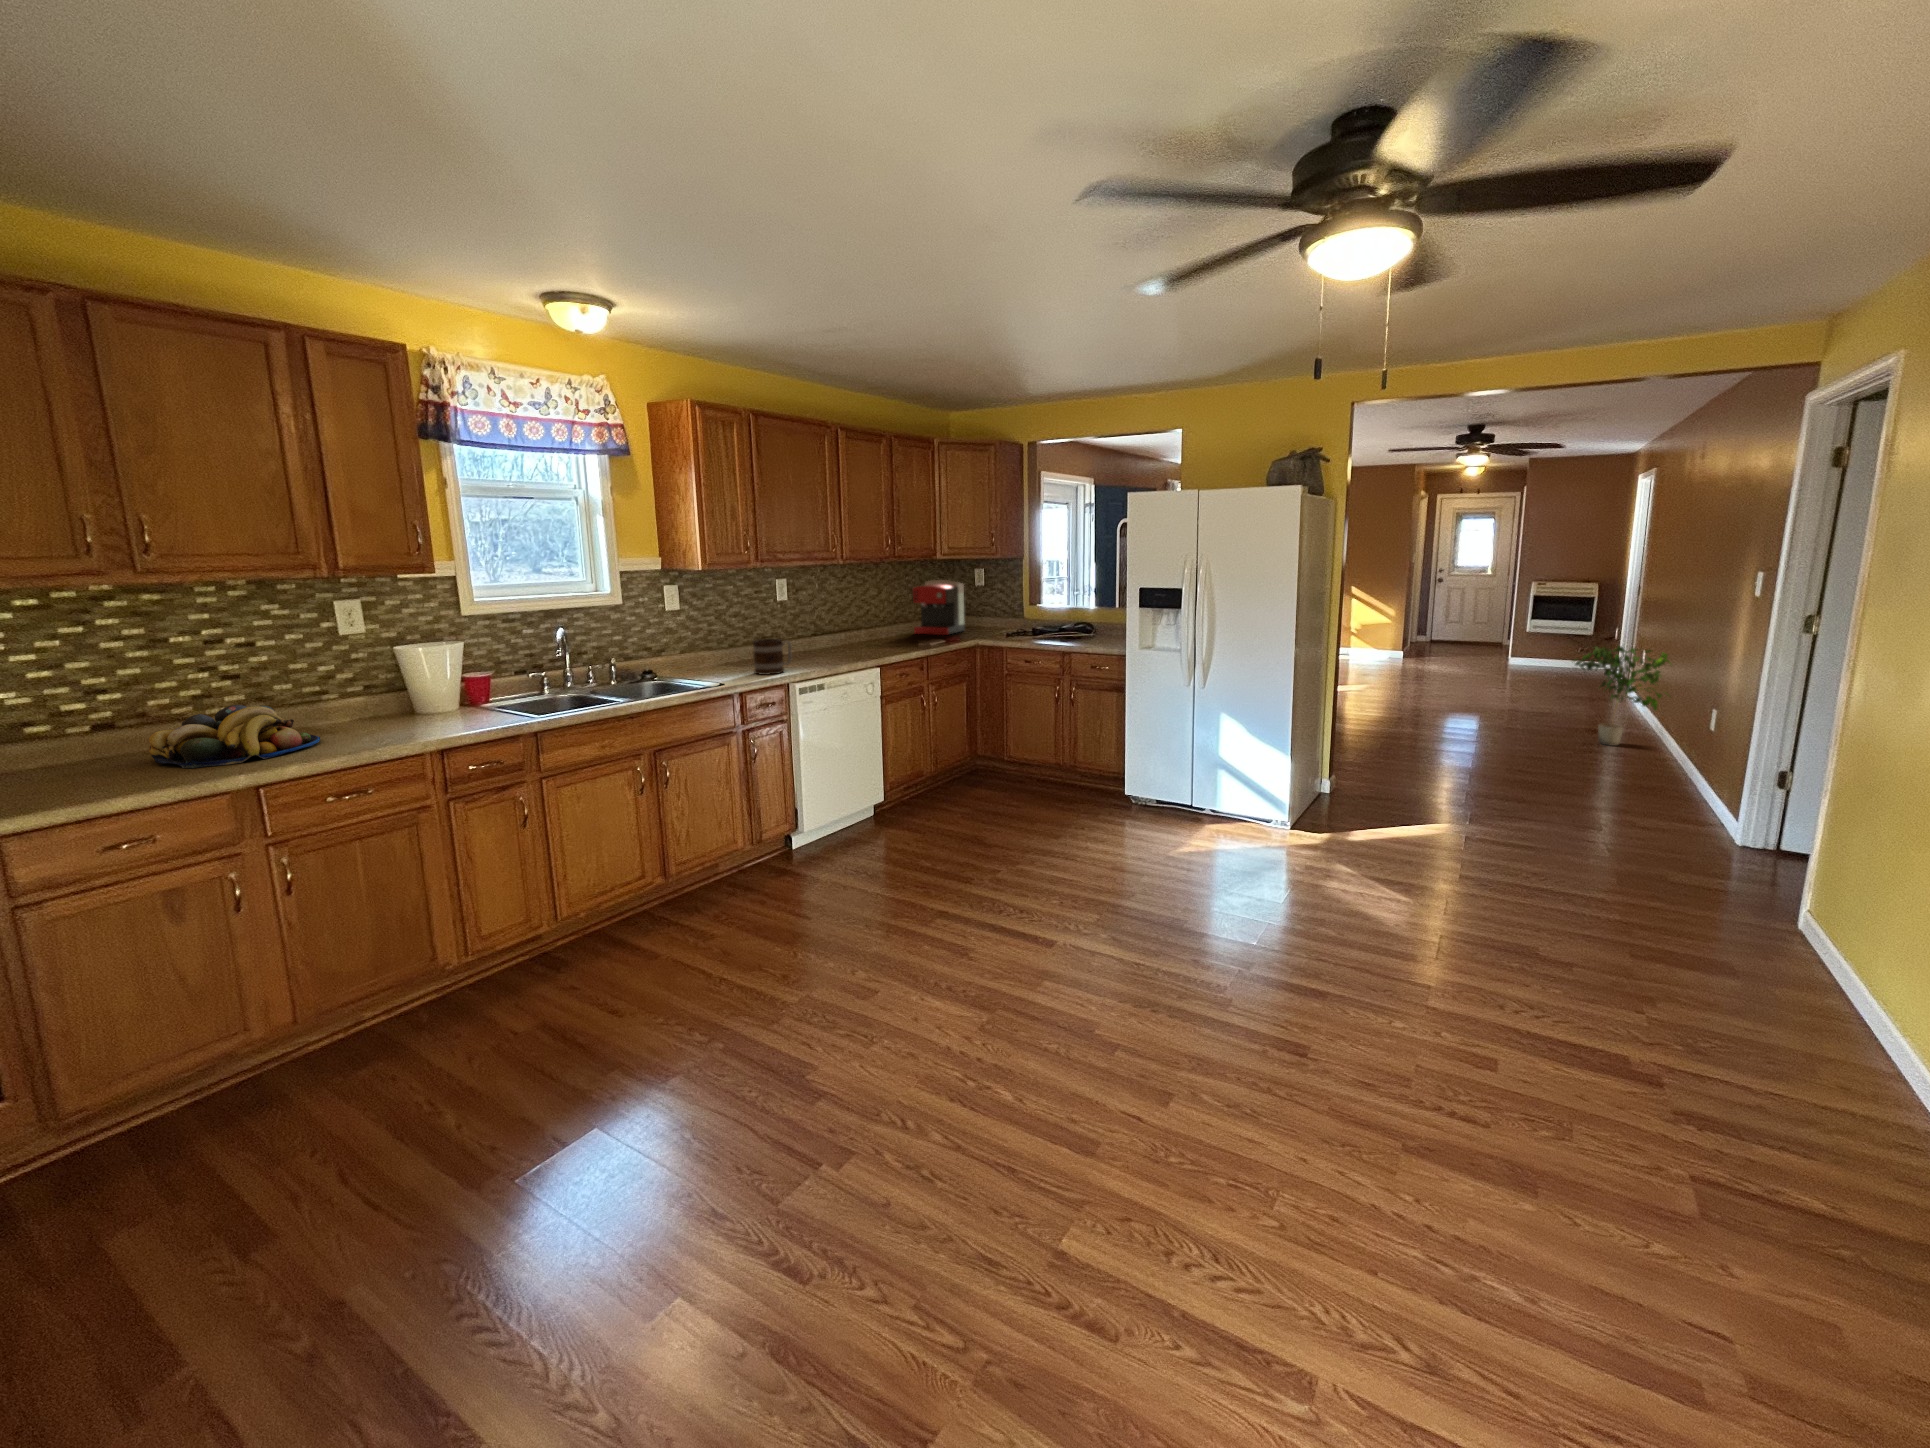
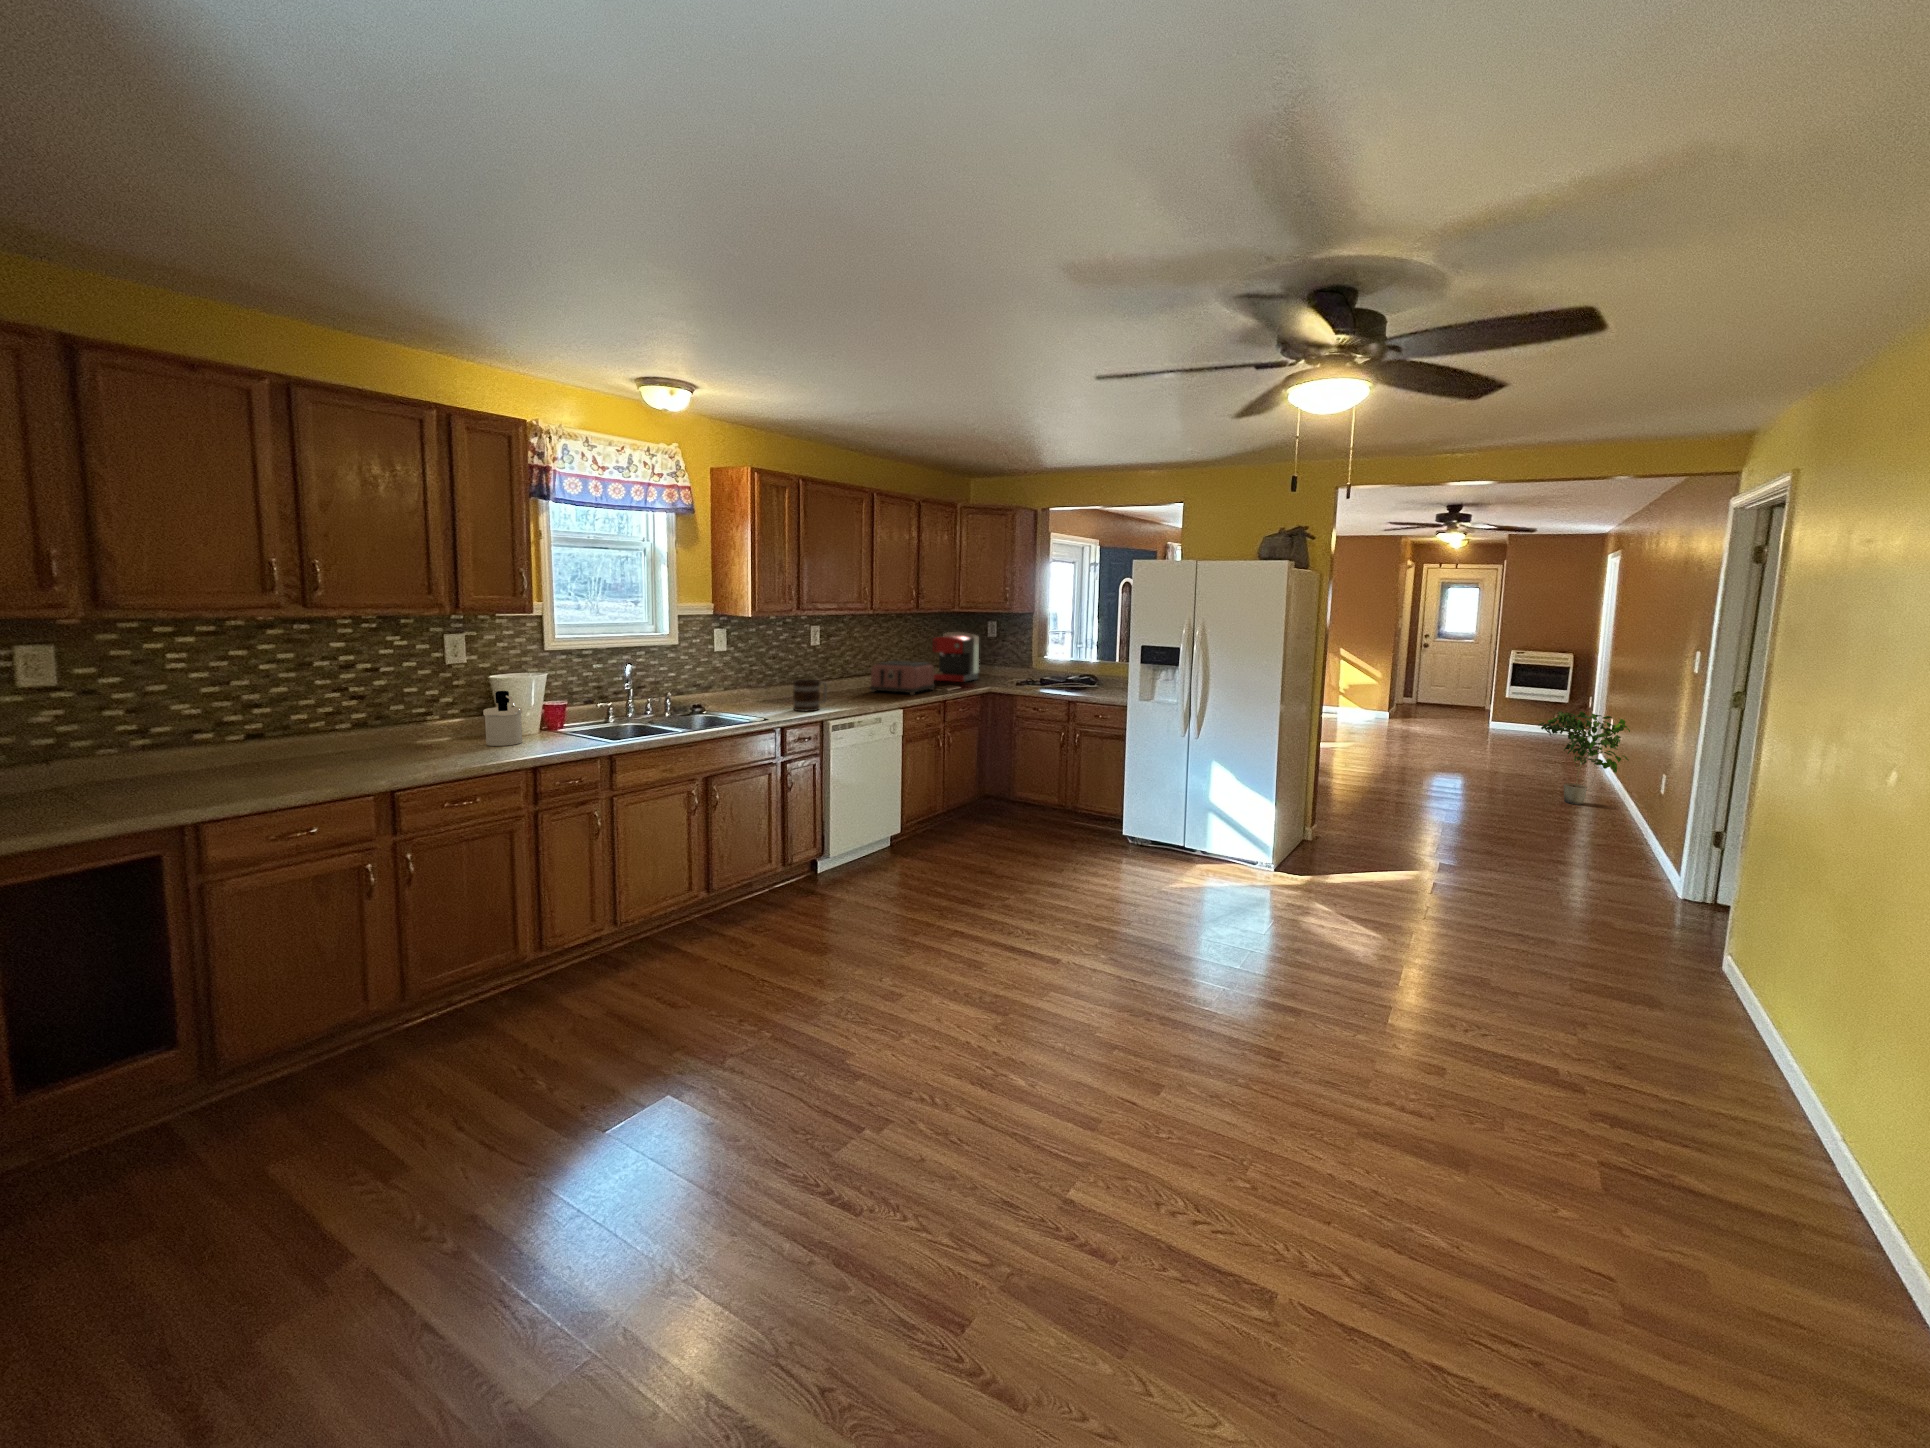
toaster: none [843,614,916,651] -> present [870,661,935,695]
soap dispenser: none [383,665,433,729] -> present [483,691,522,746]
fruit bowl: present [149,705,320,768] -> none [294,720,431,772]

